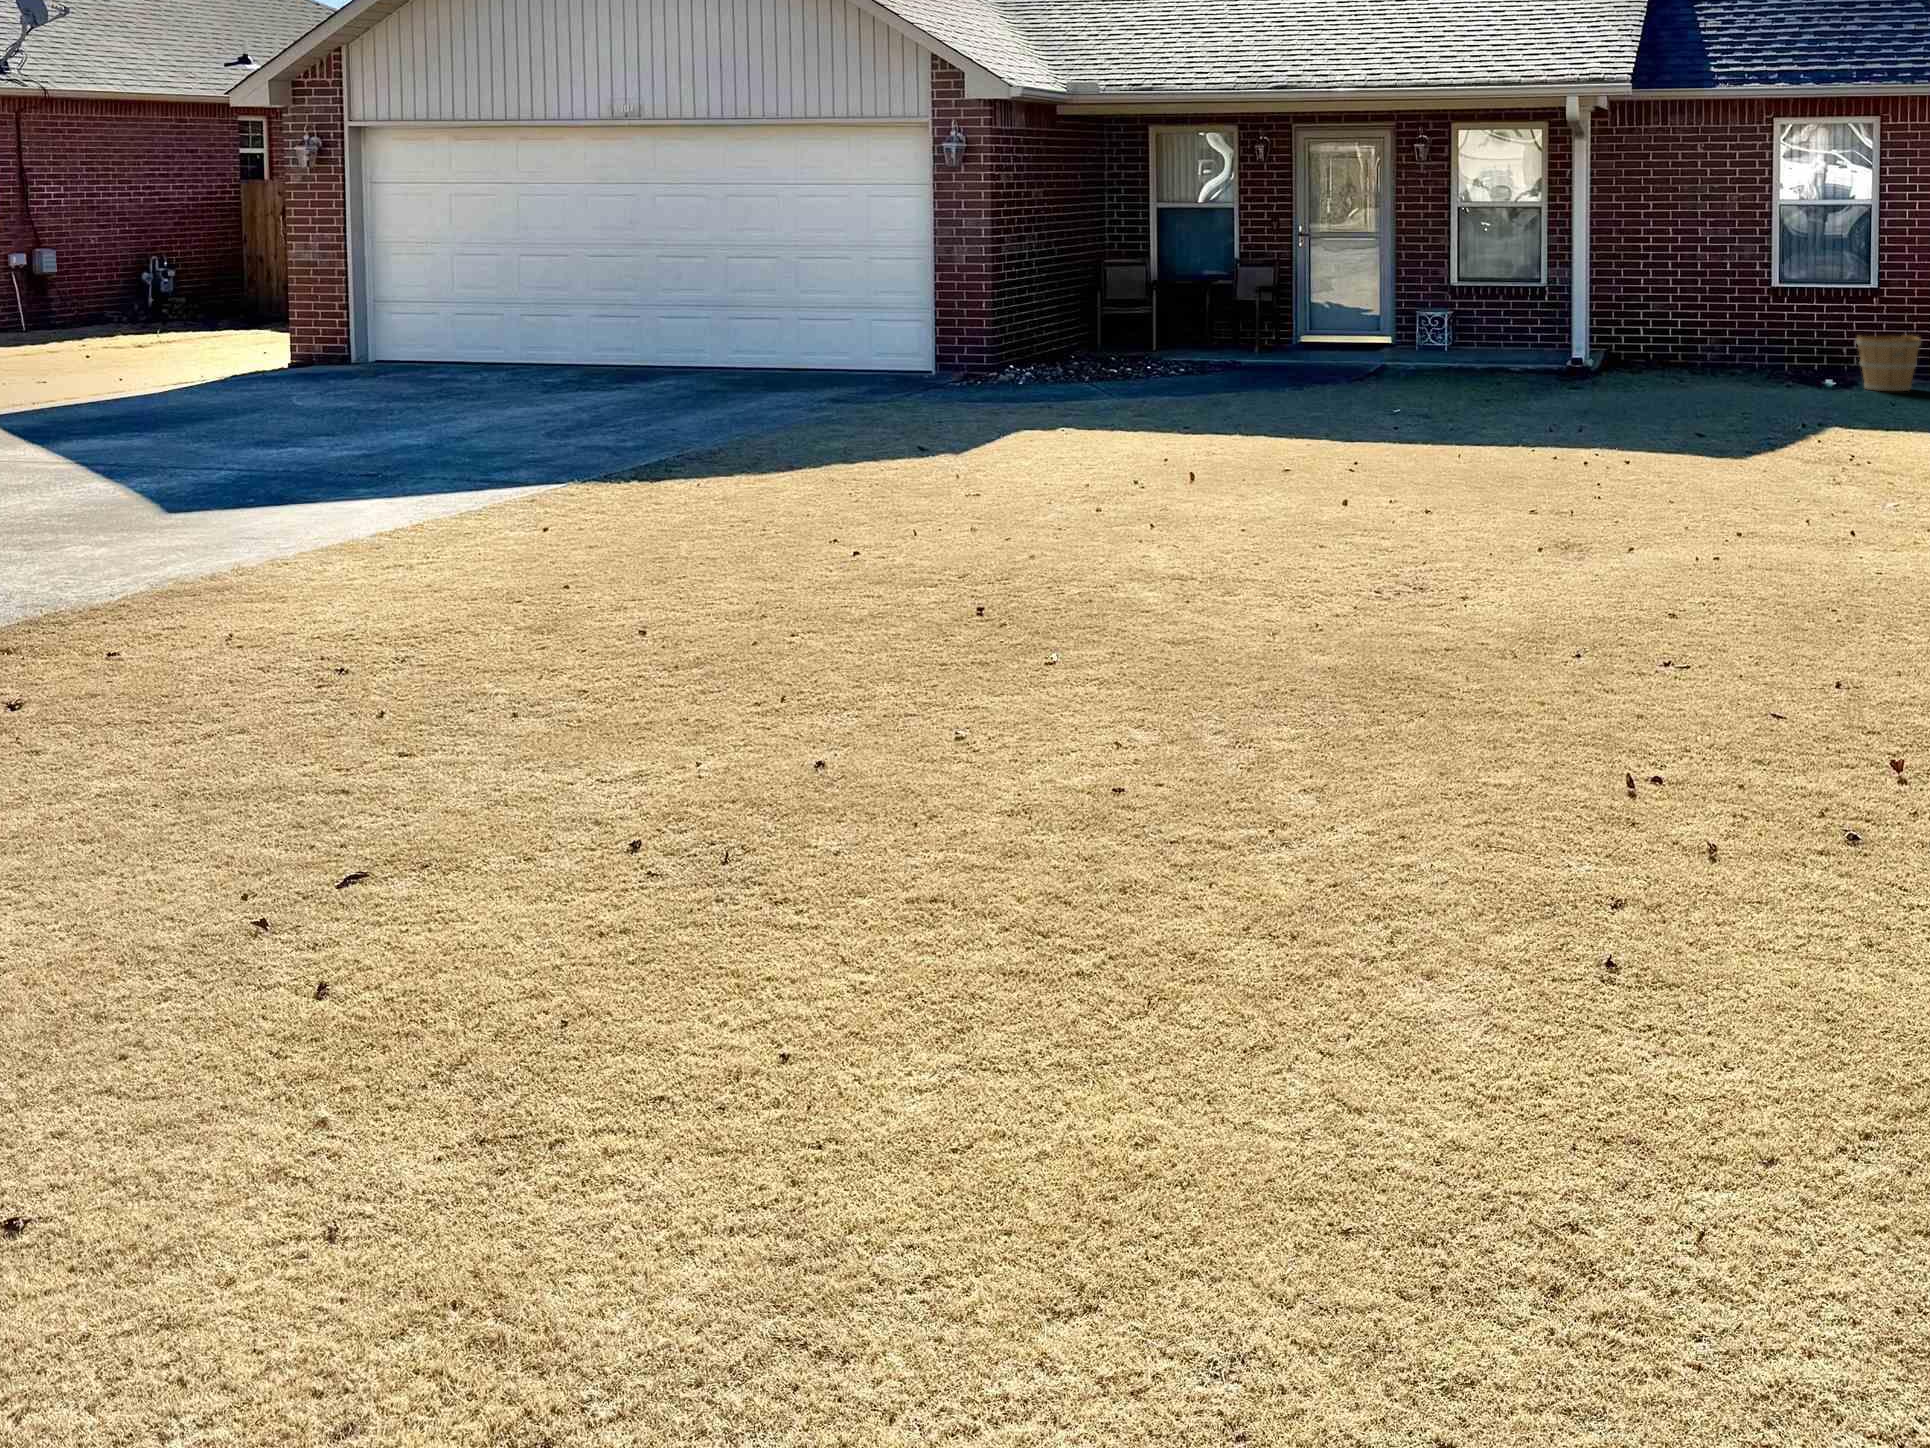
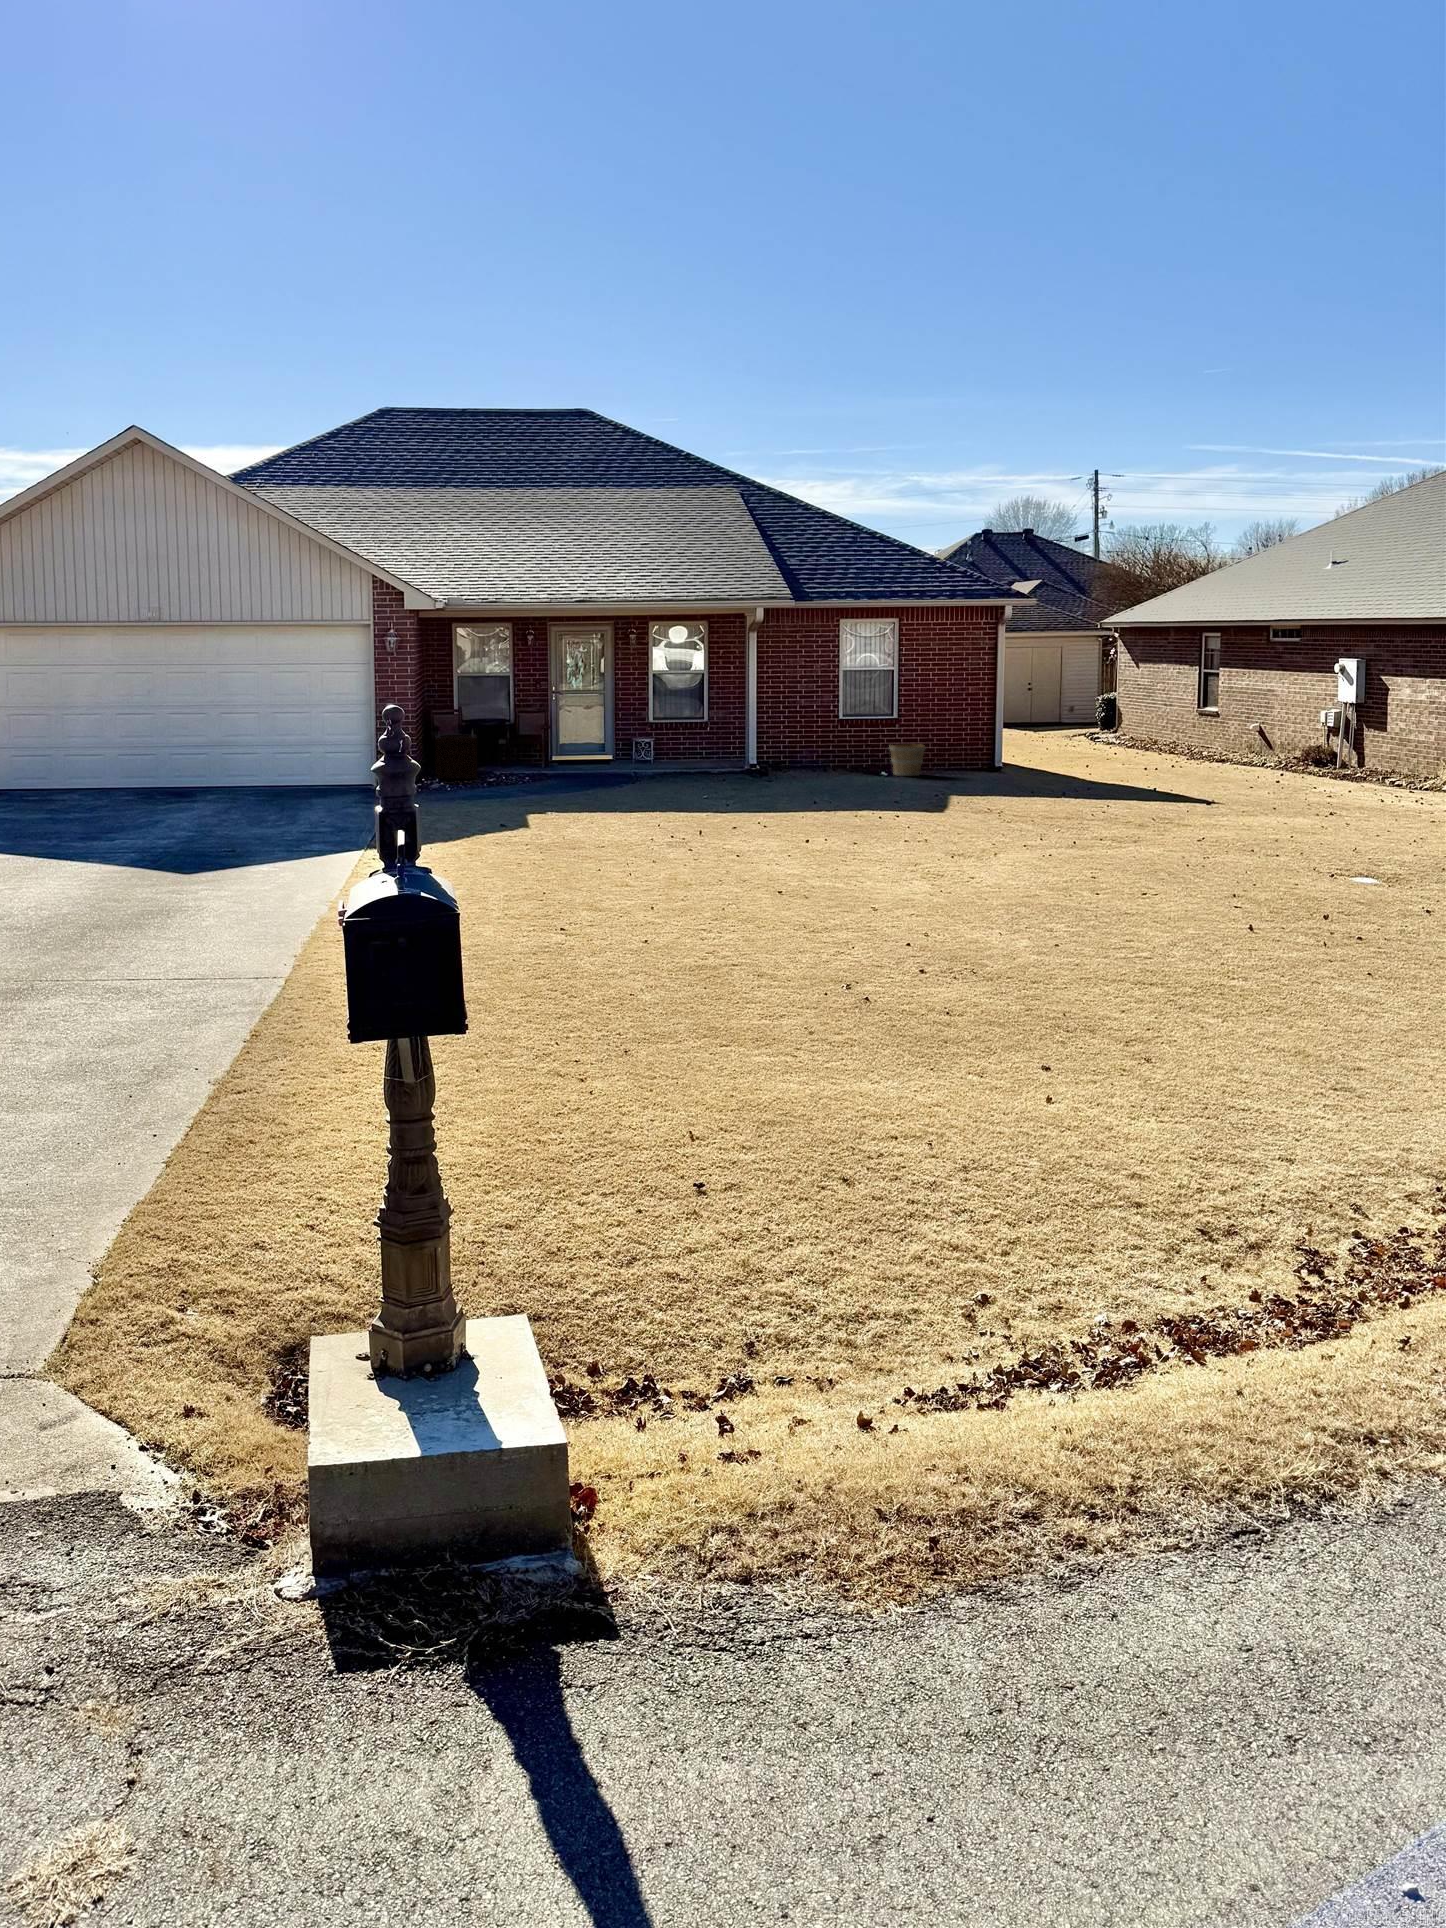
wooden crate: none [1078,300,1159,371] -> present [435,734,477,779]

